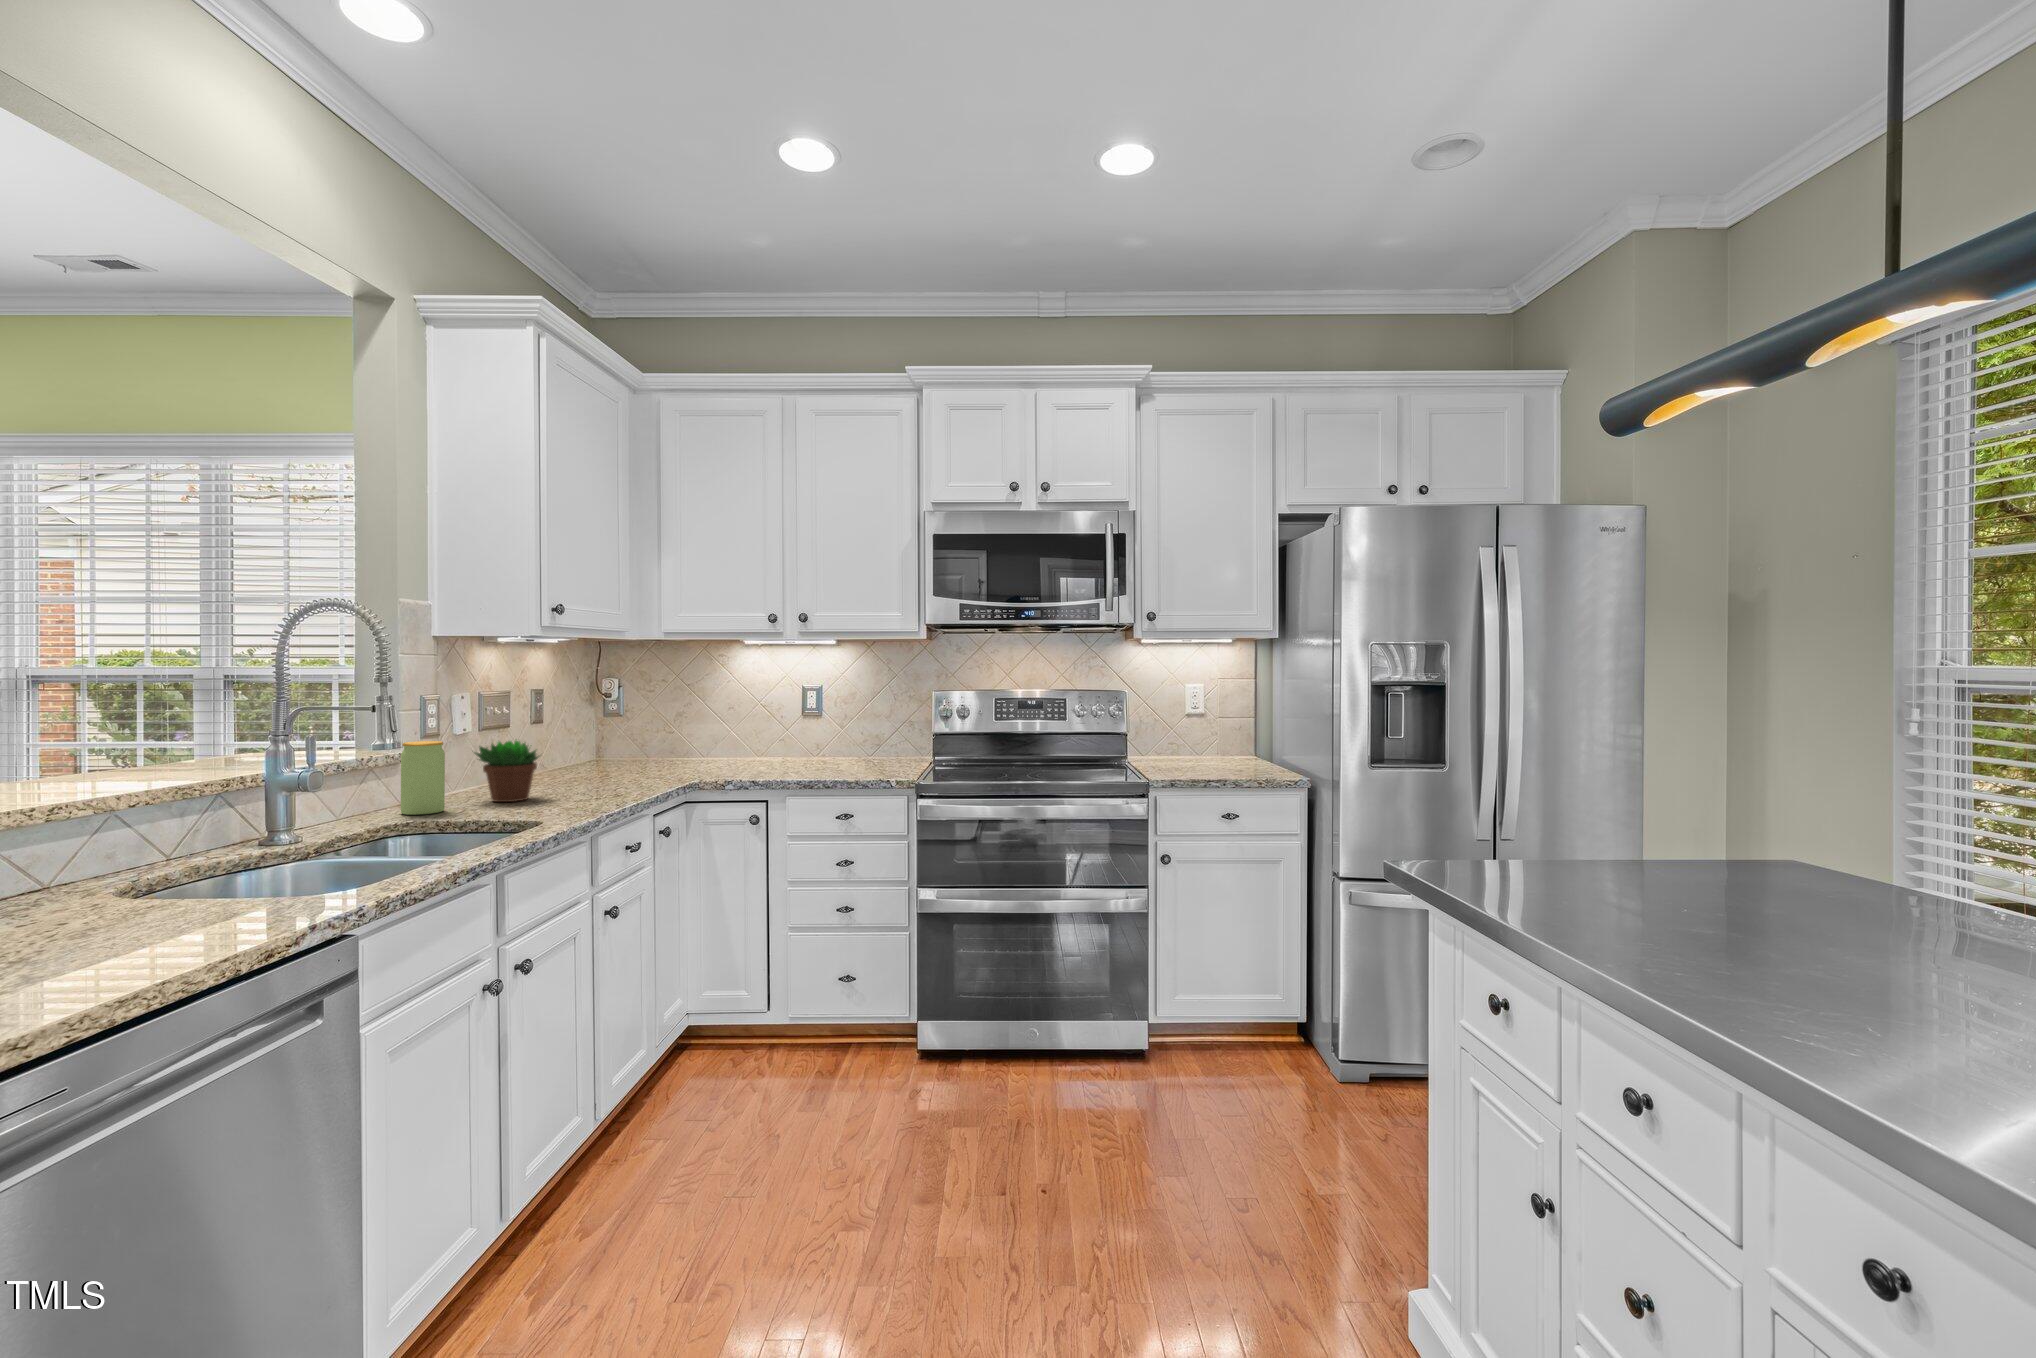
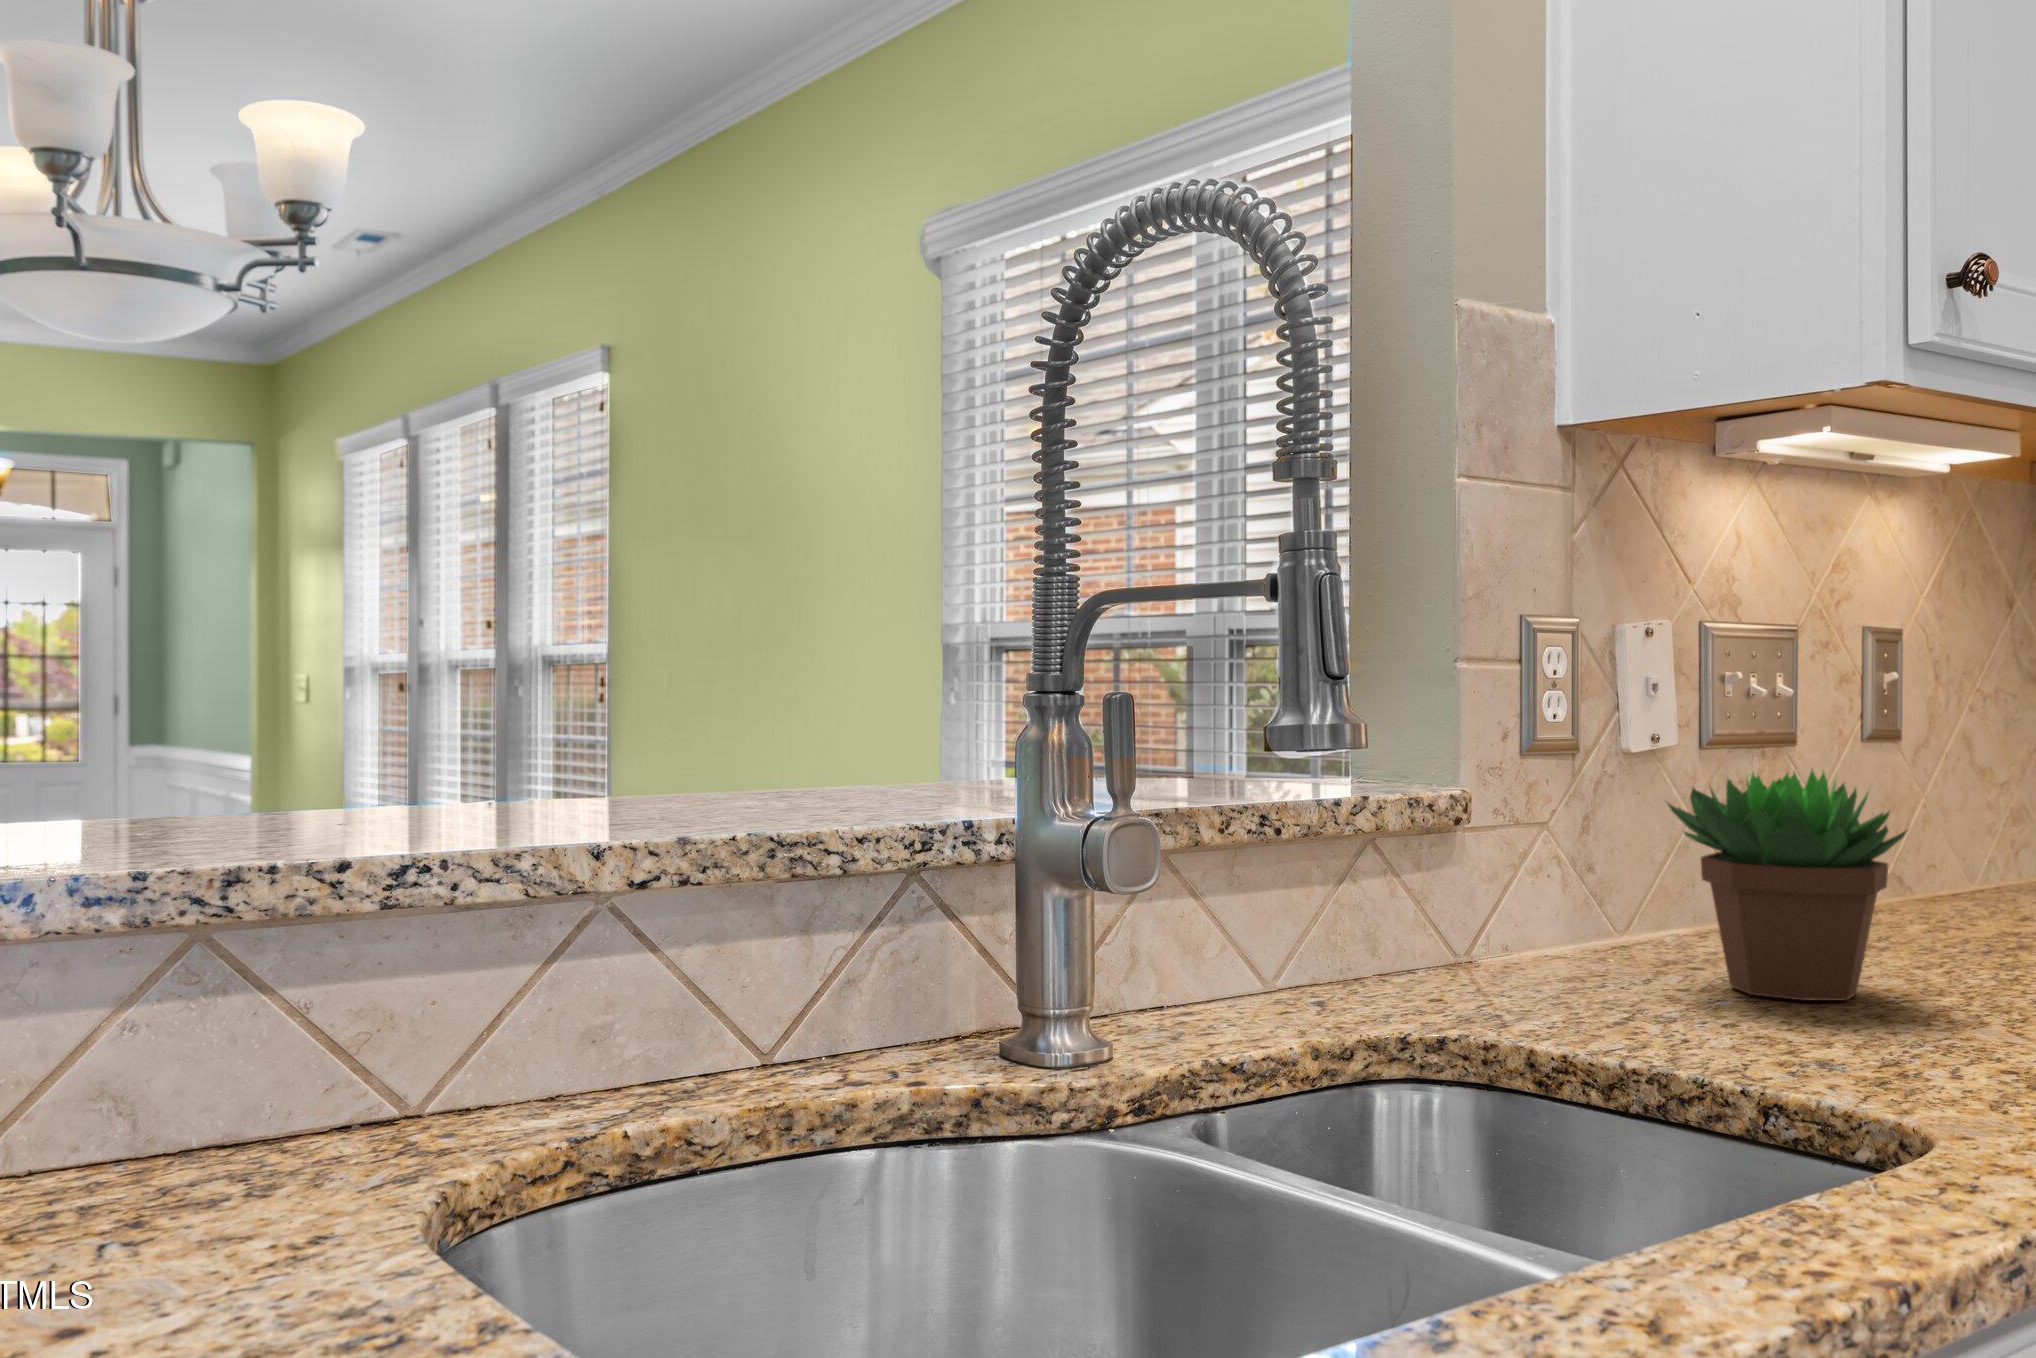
jar: present [401,741,445,815] -> none [1443,757,1573,1009]

